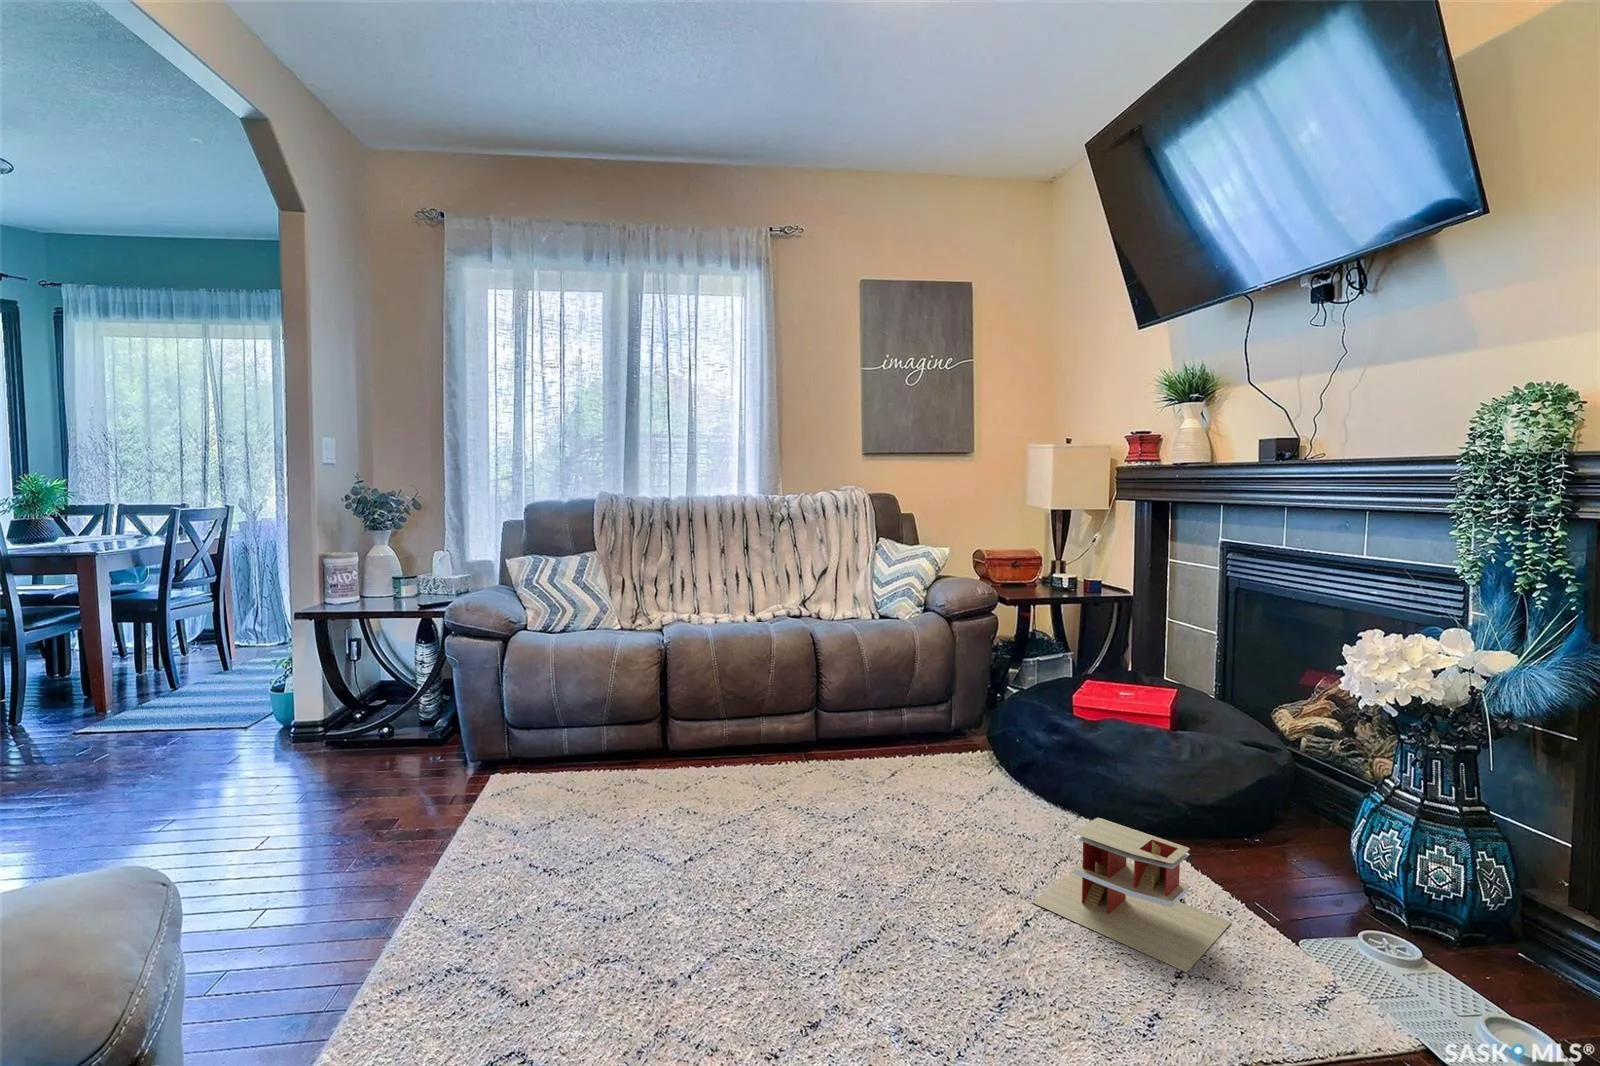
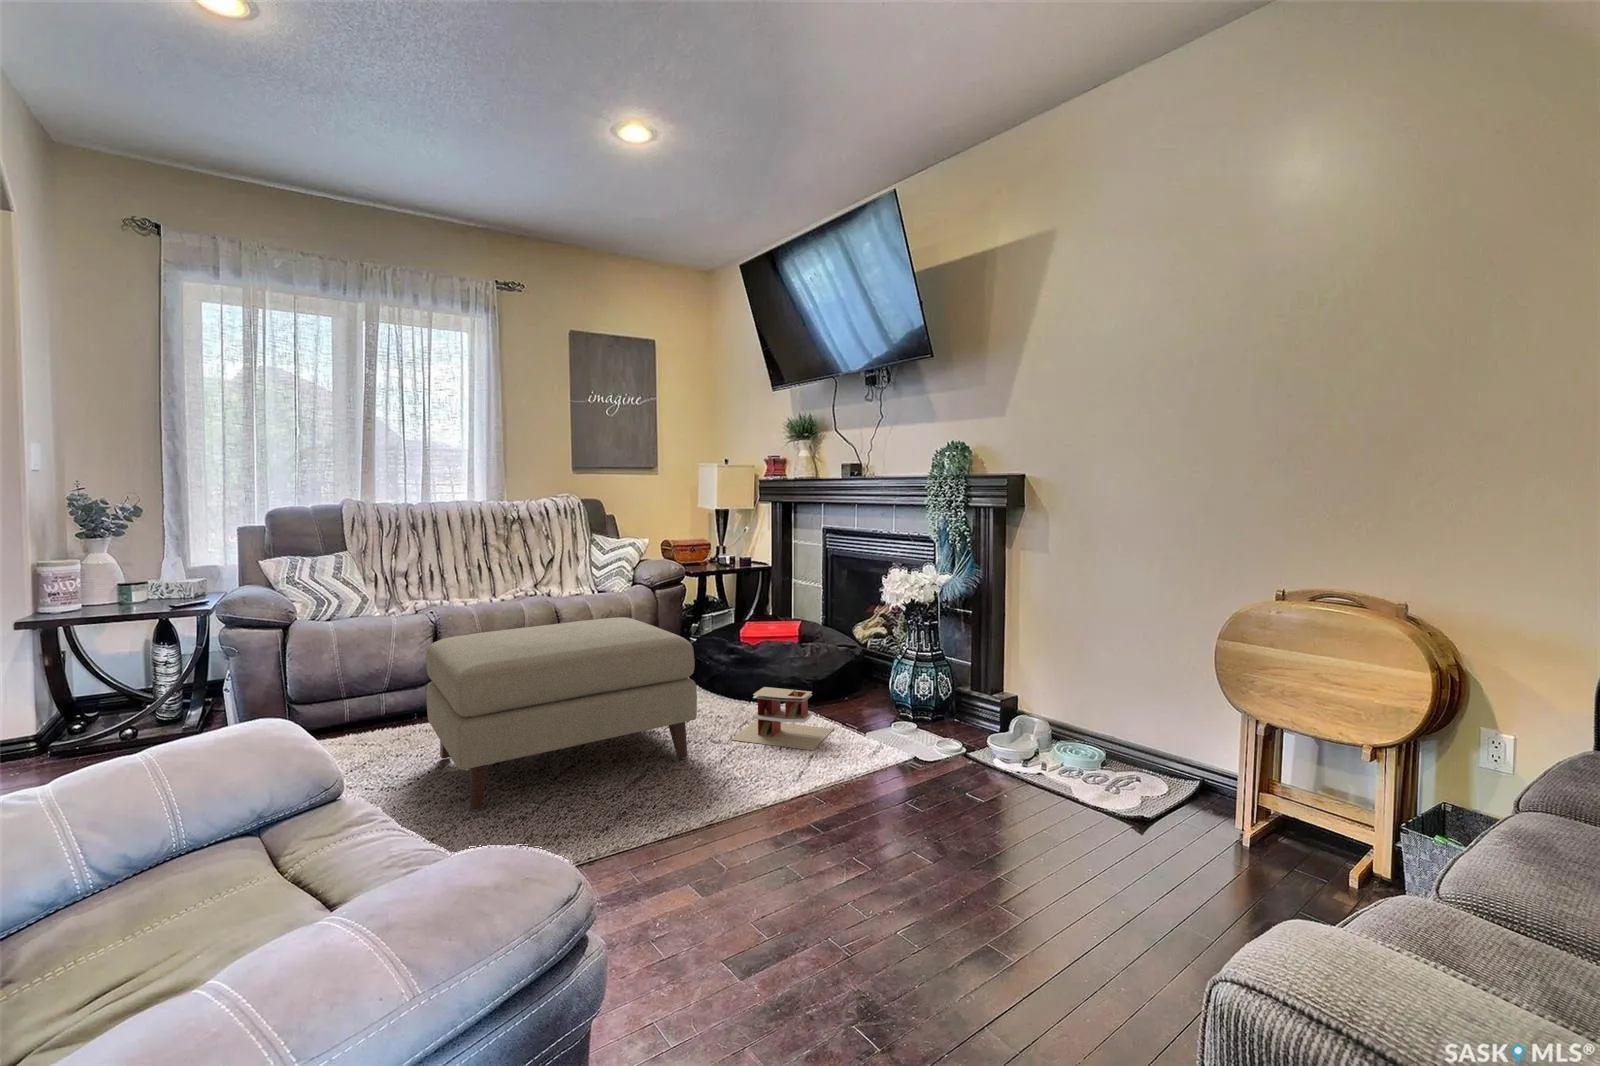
ottoman: none [583,670,968,961] -> present [426,617,697,811]

